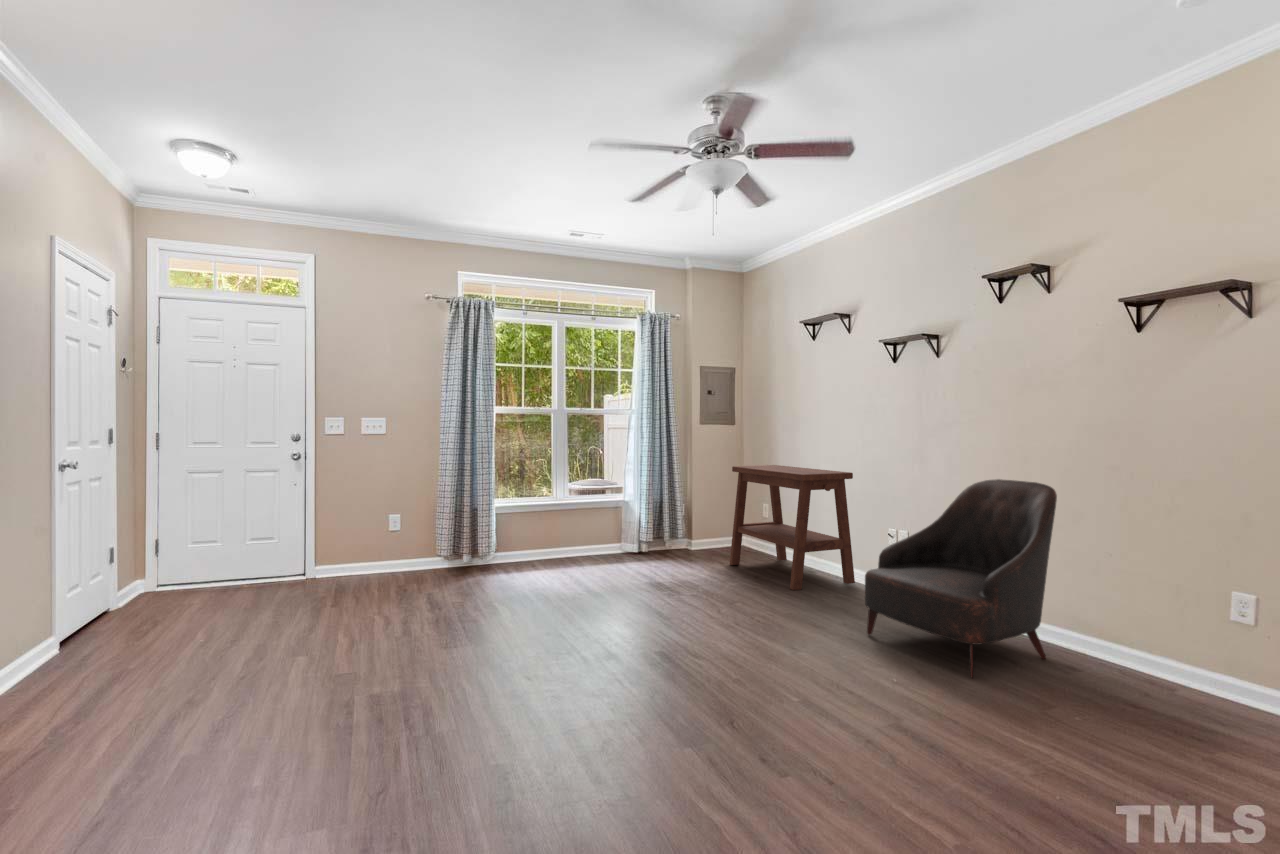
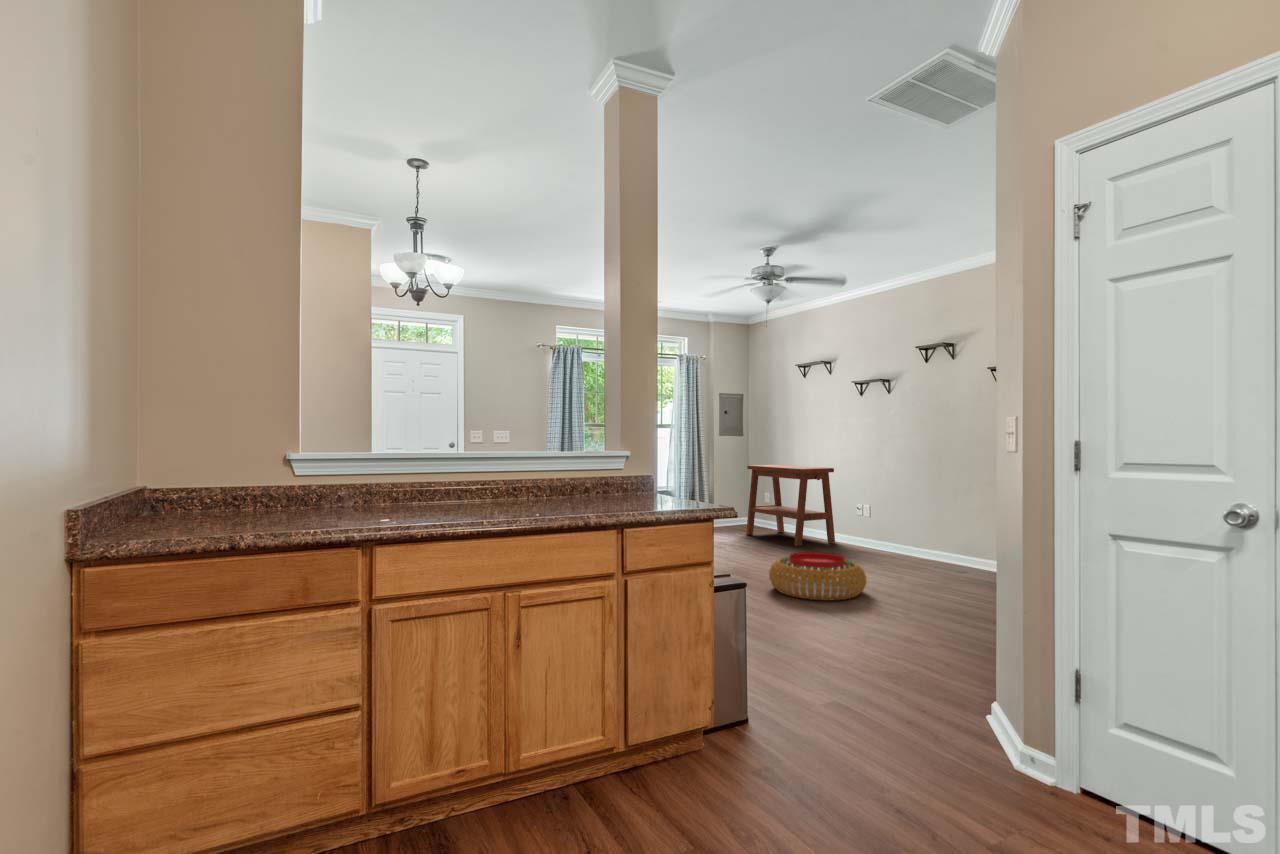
armchair: present [865,479,1057,678] -> none [849,469,958,577]
pouf: none [693,638,878,758] -> present [769,552,866,600]

